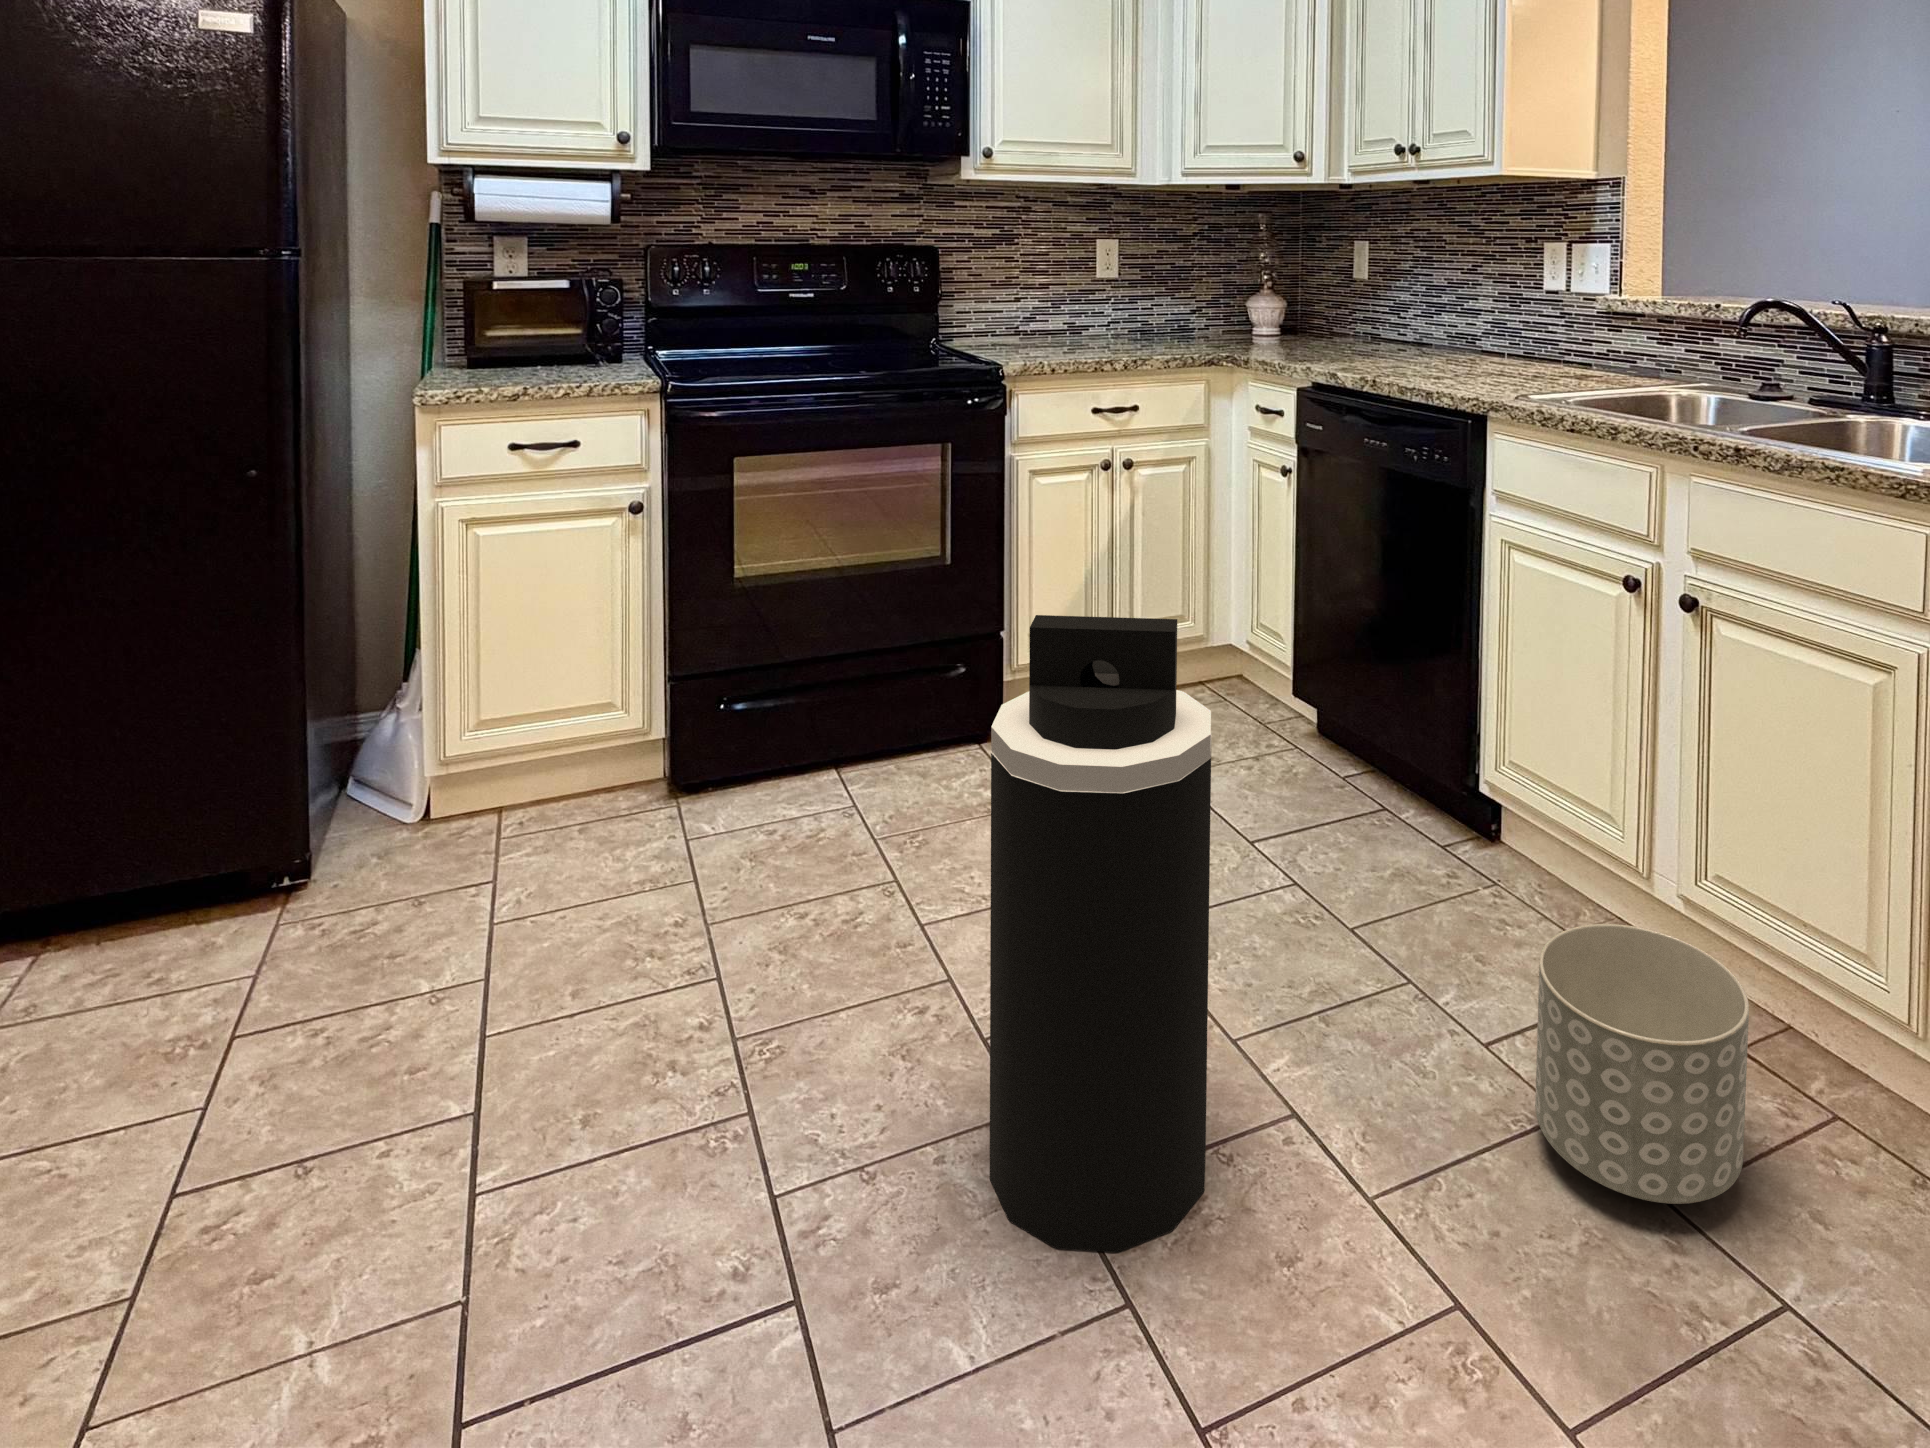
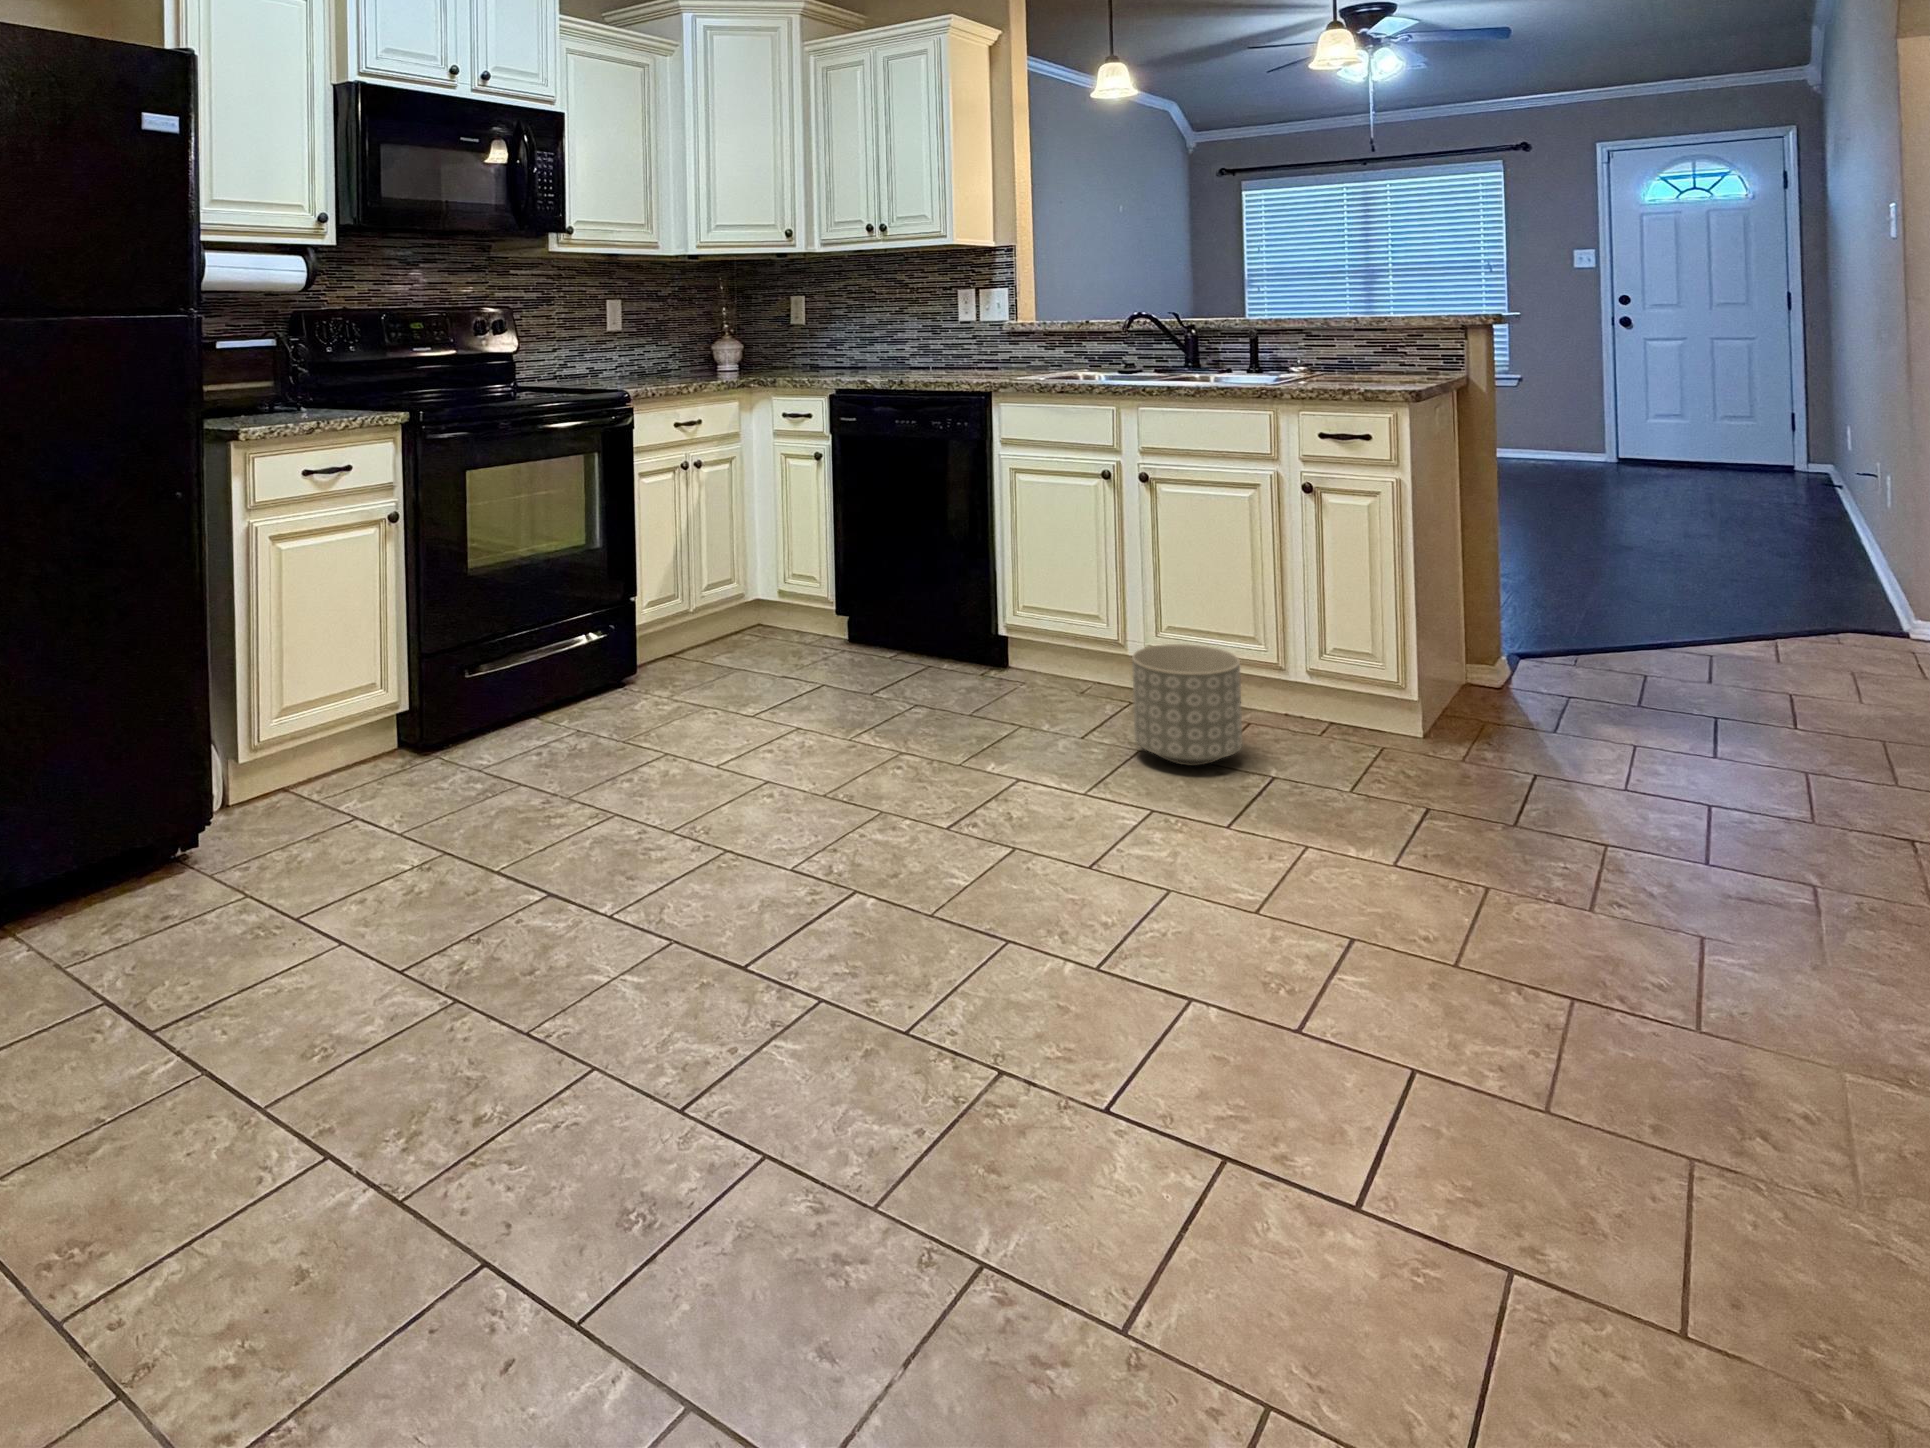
trash can: present [990,615,1212,1252] -> none [874,486,1009,848]

